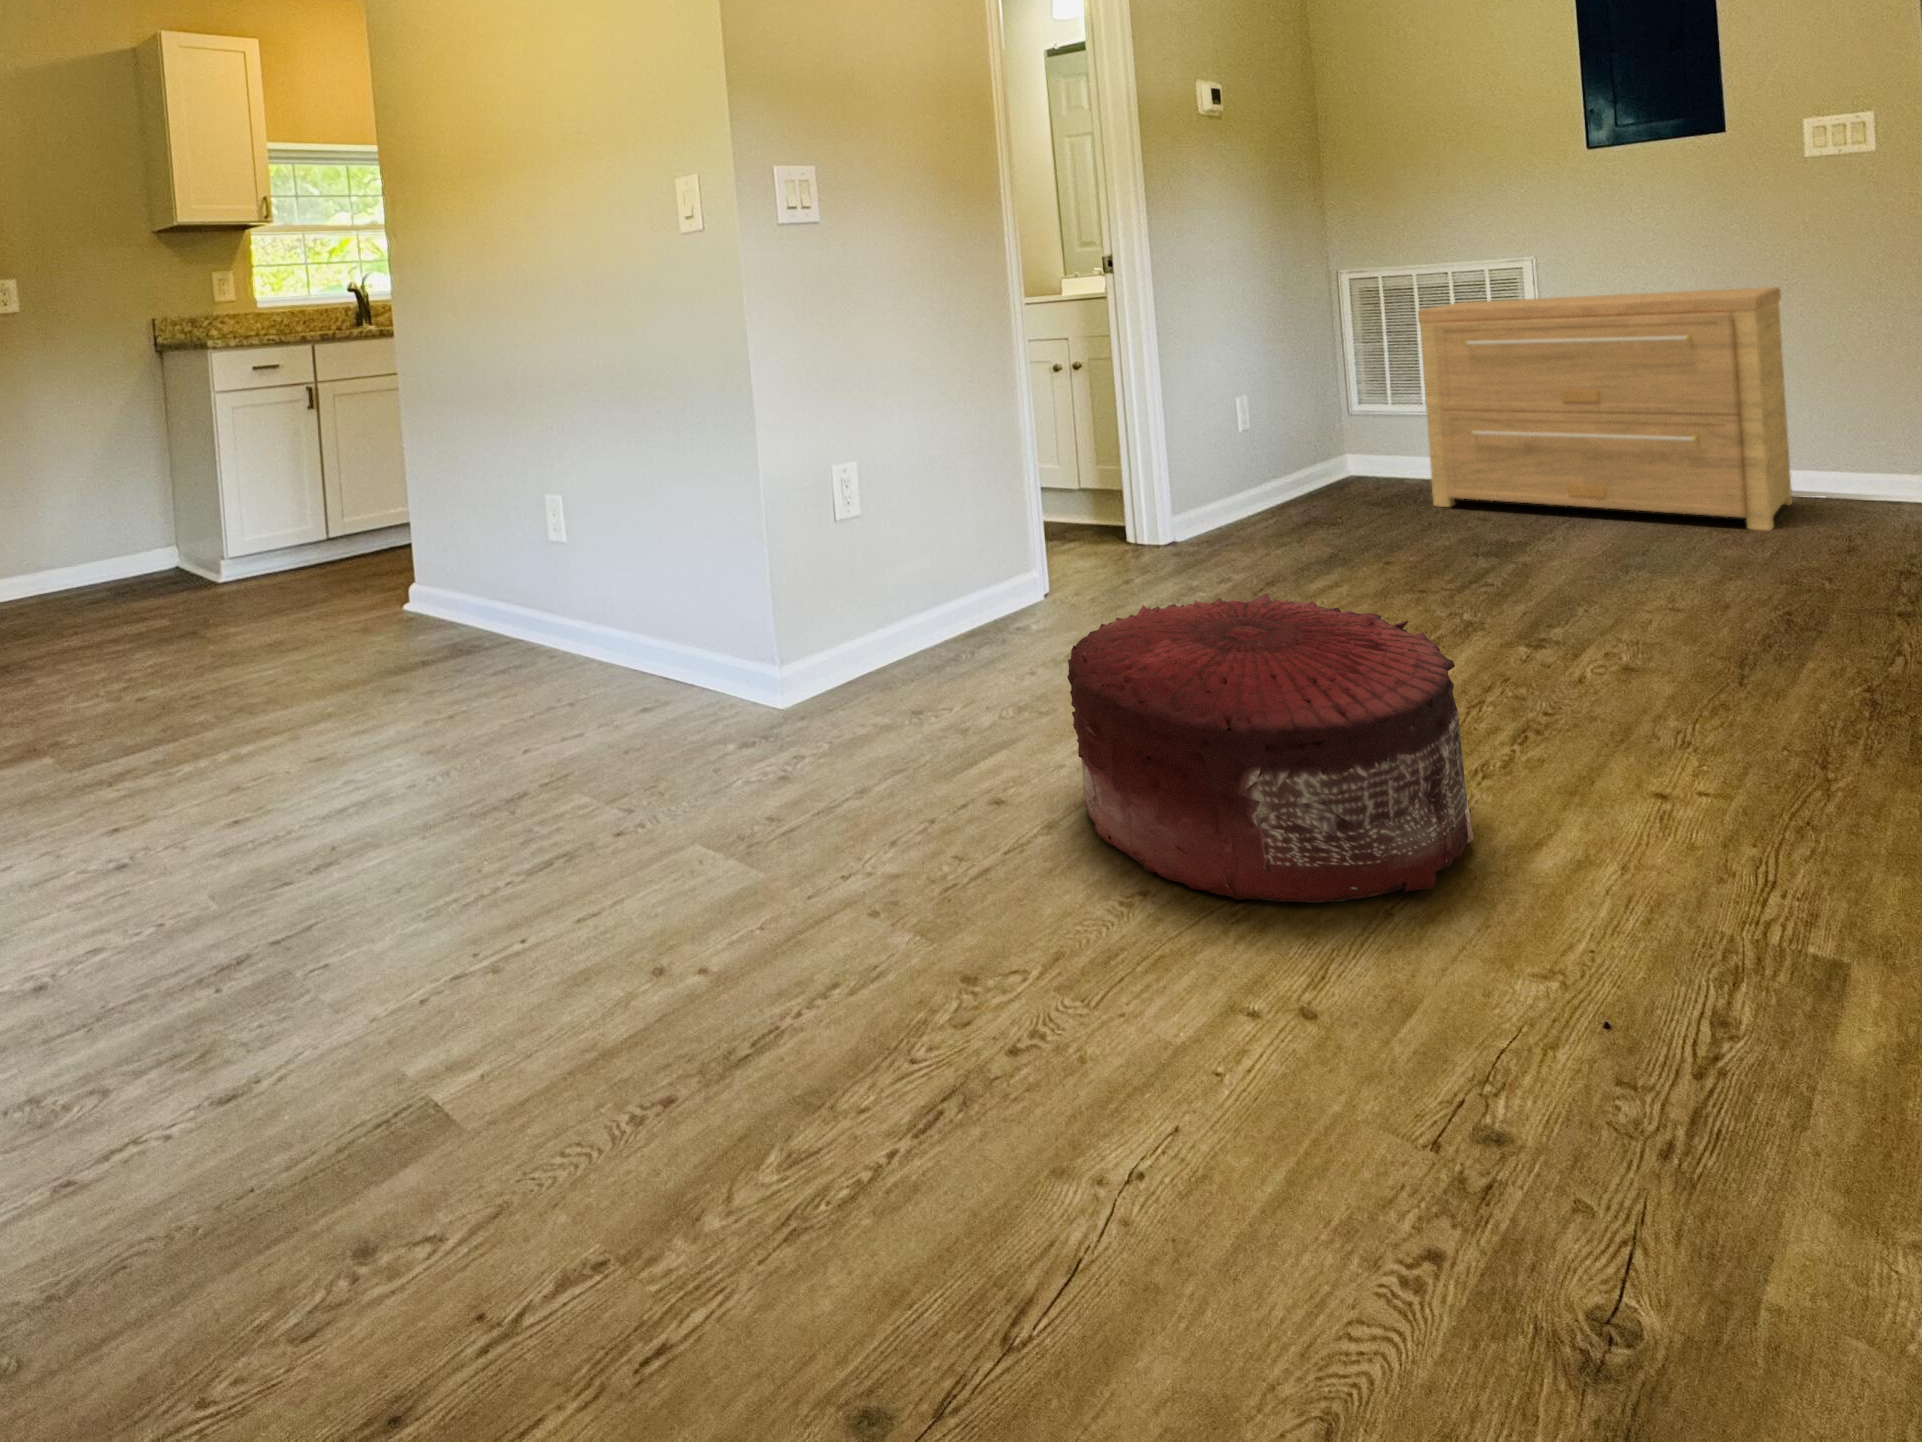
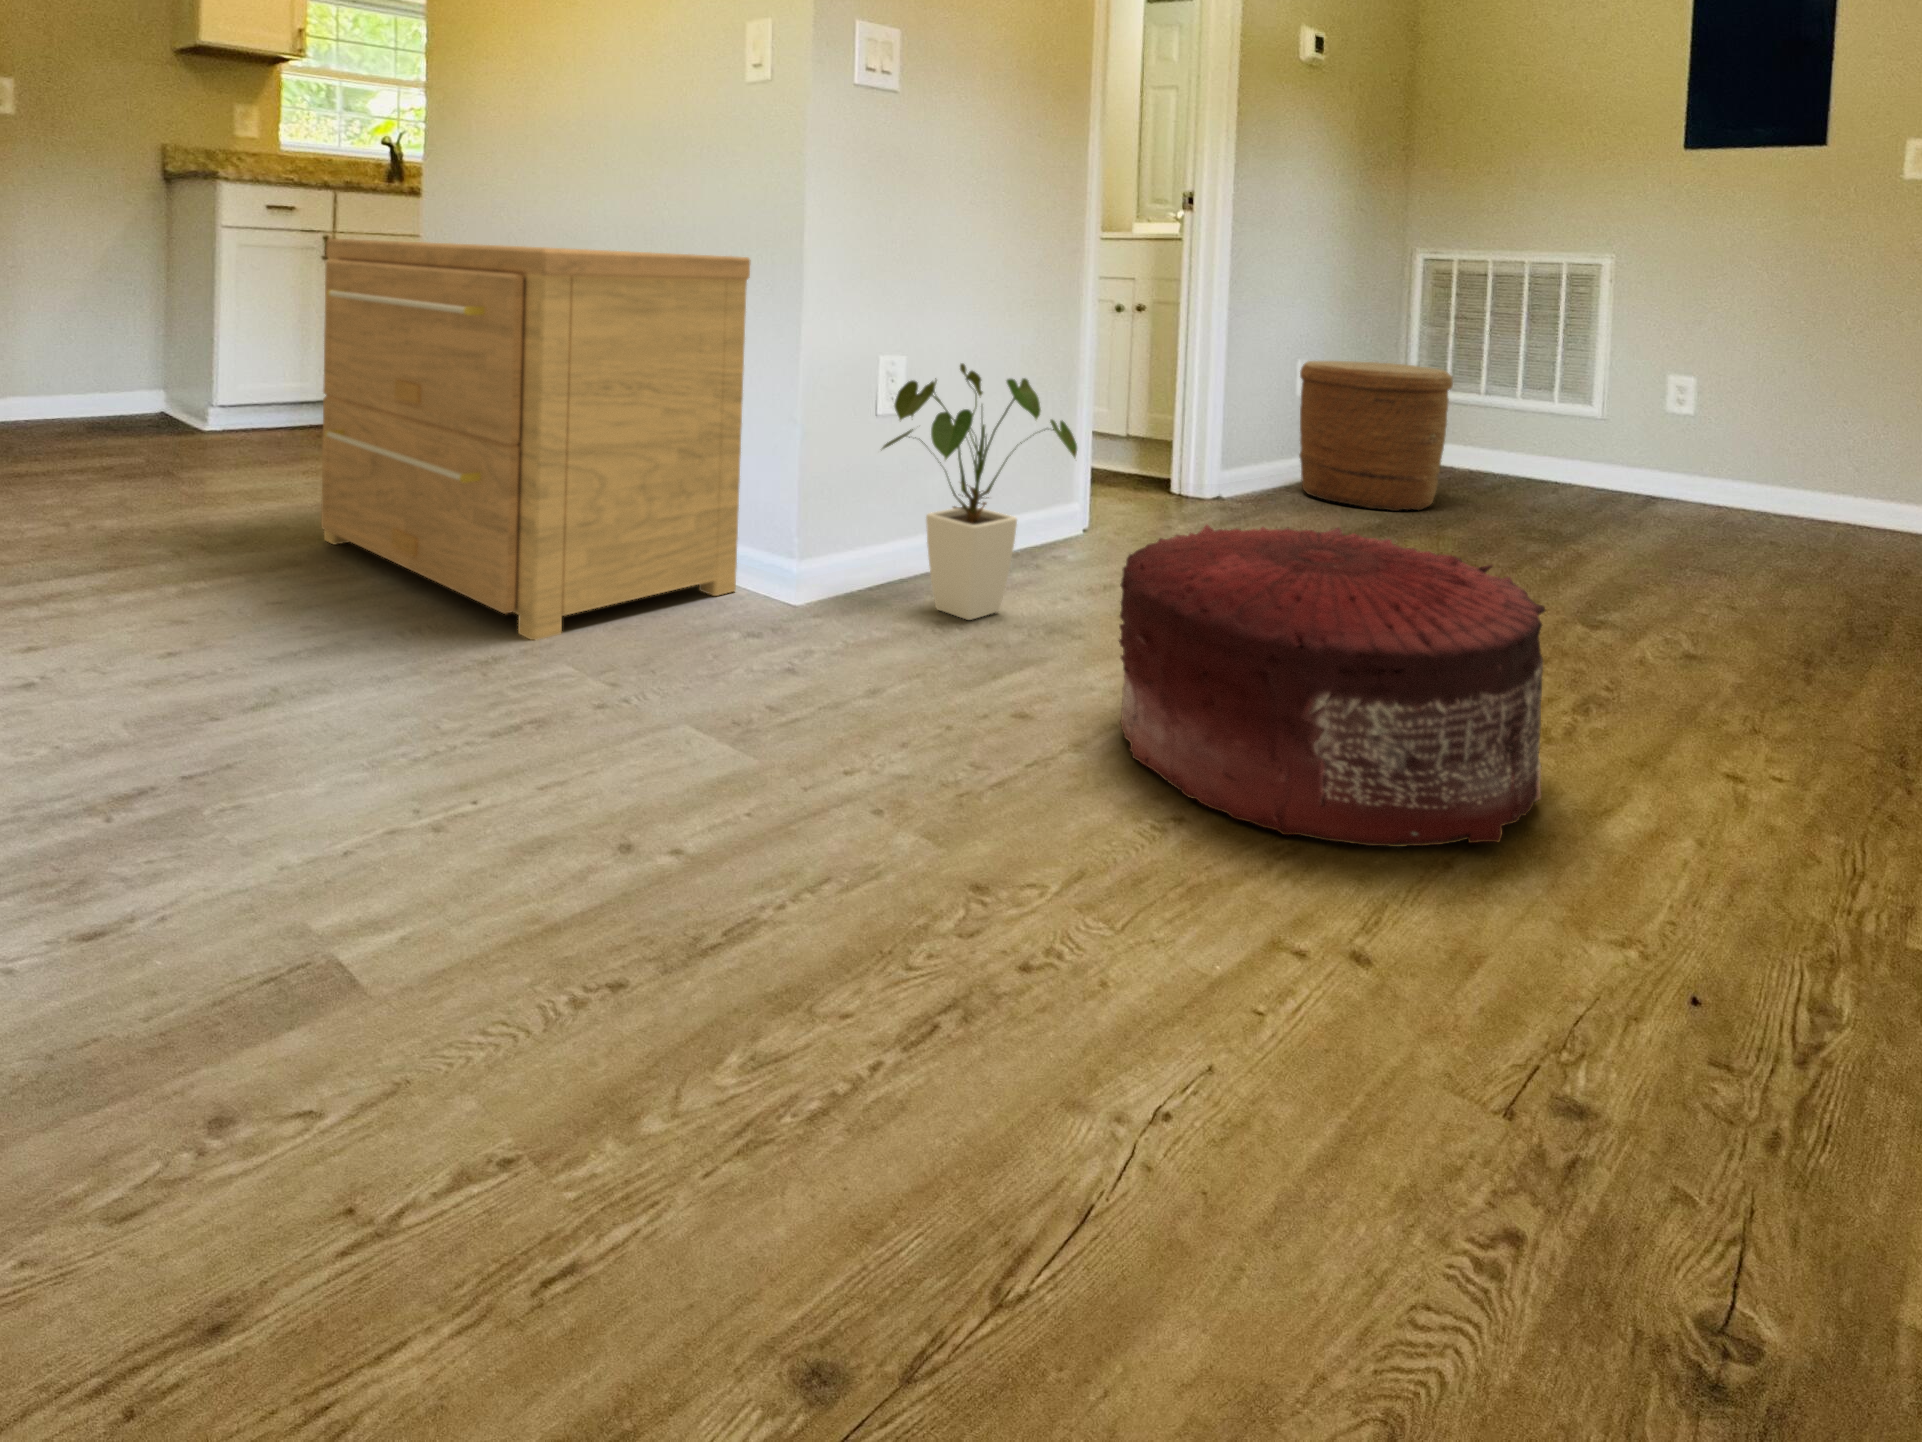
side table: present [1418,287,1792,530] -> present [321,238,750,640]
woven basket: none [1235,390,1385,538] -> present [1299,361,1453,511]
house plant: none [837,464,1021,707] -> present [882,363,1077,620]

